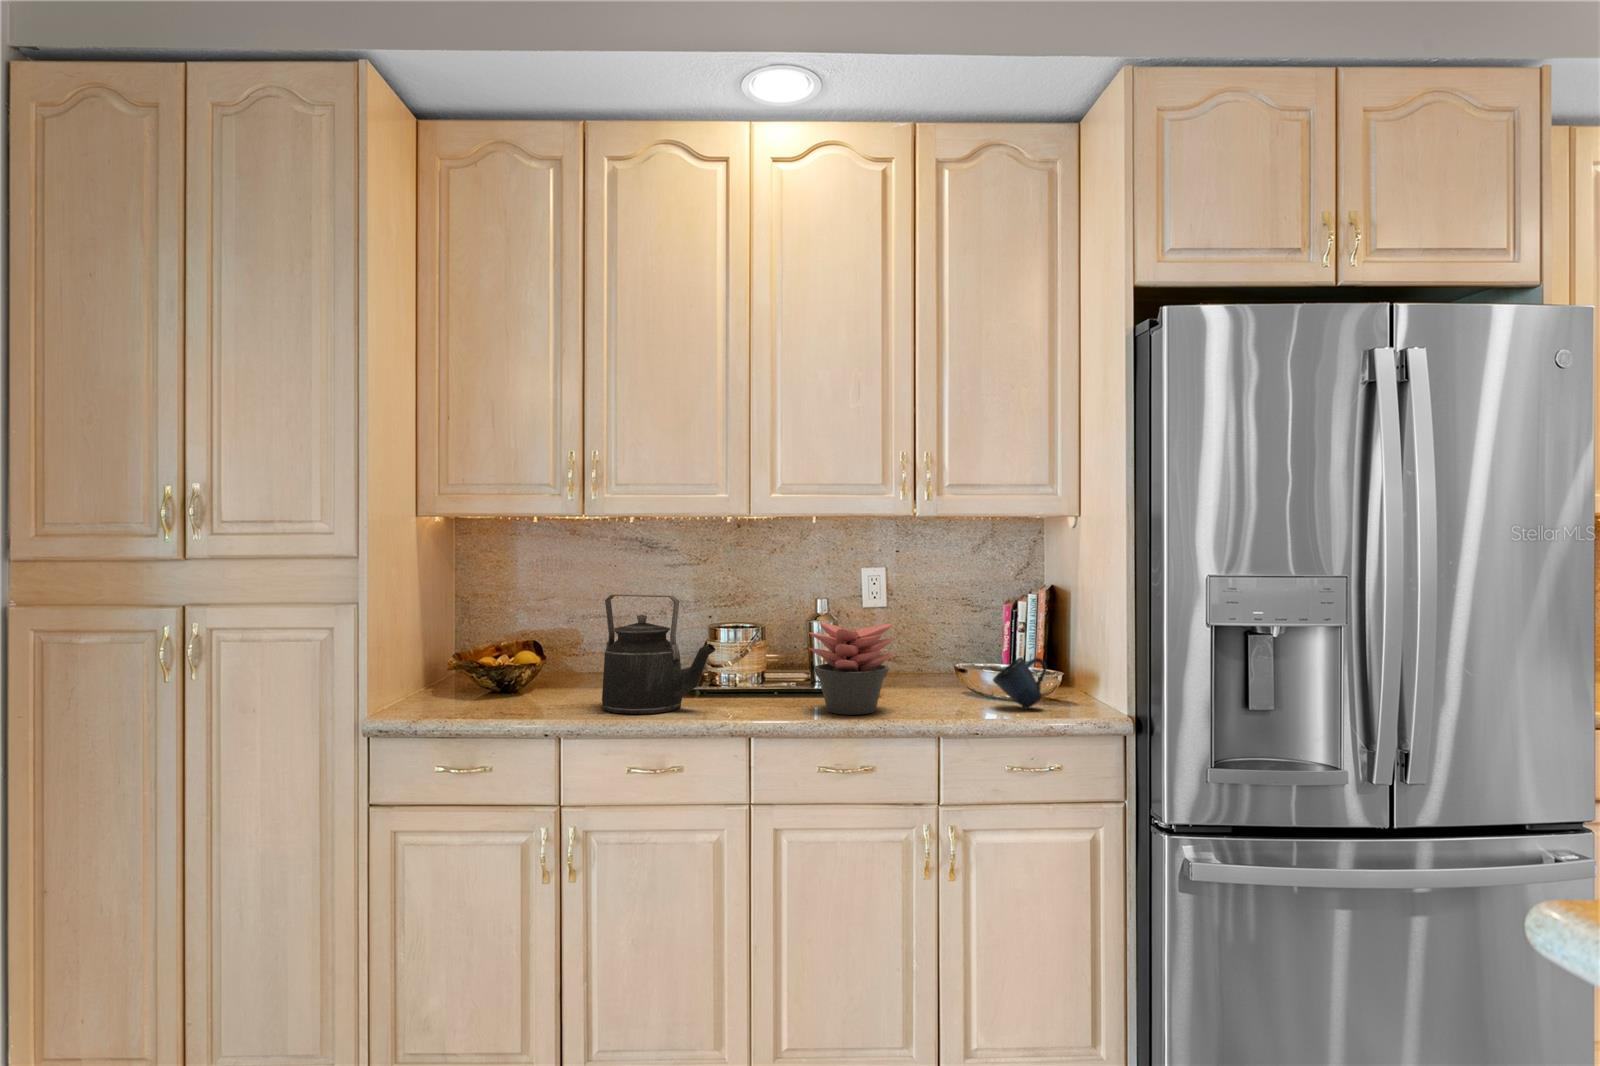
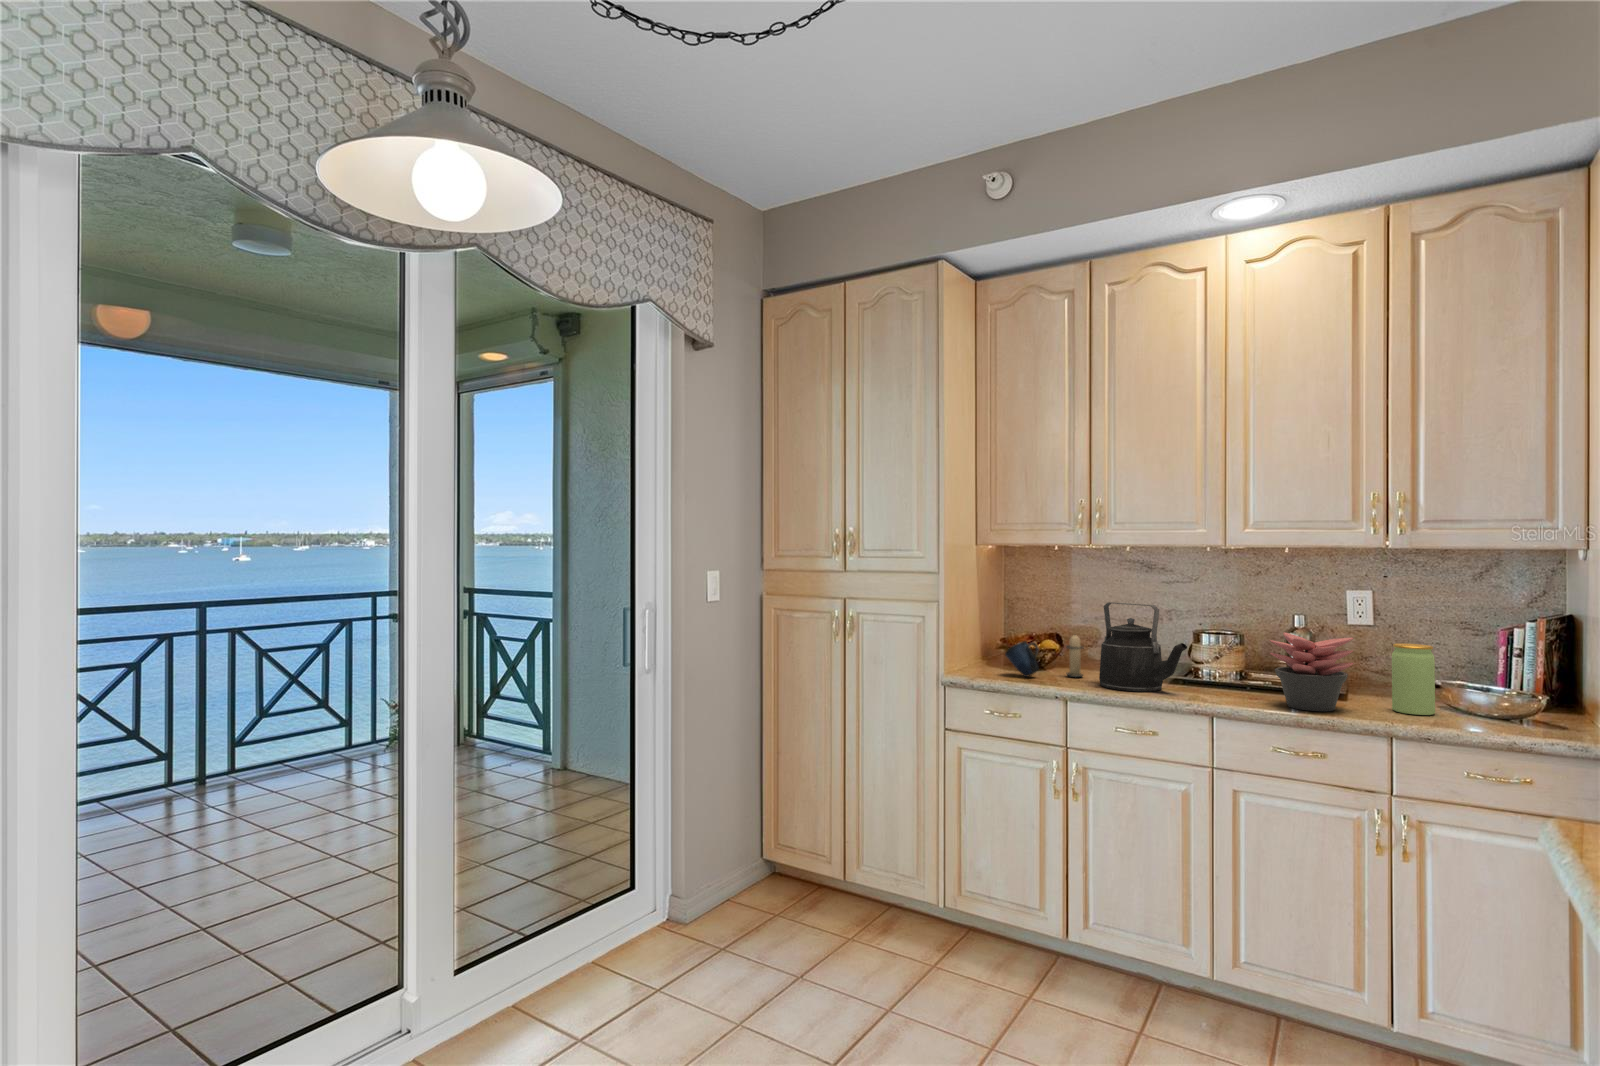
jar: none [925,626,964,706] -> present [1392,643,1435,715]
candle: none [548,639,579,703] -> present [1066,635,1084,677]
mug: present [993,657,1047,709] -> present [1005,641,1039,677]

